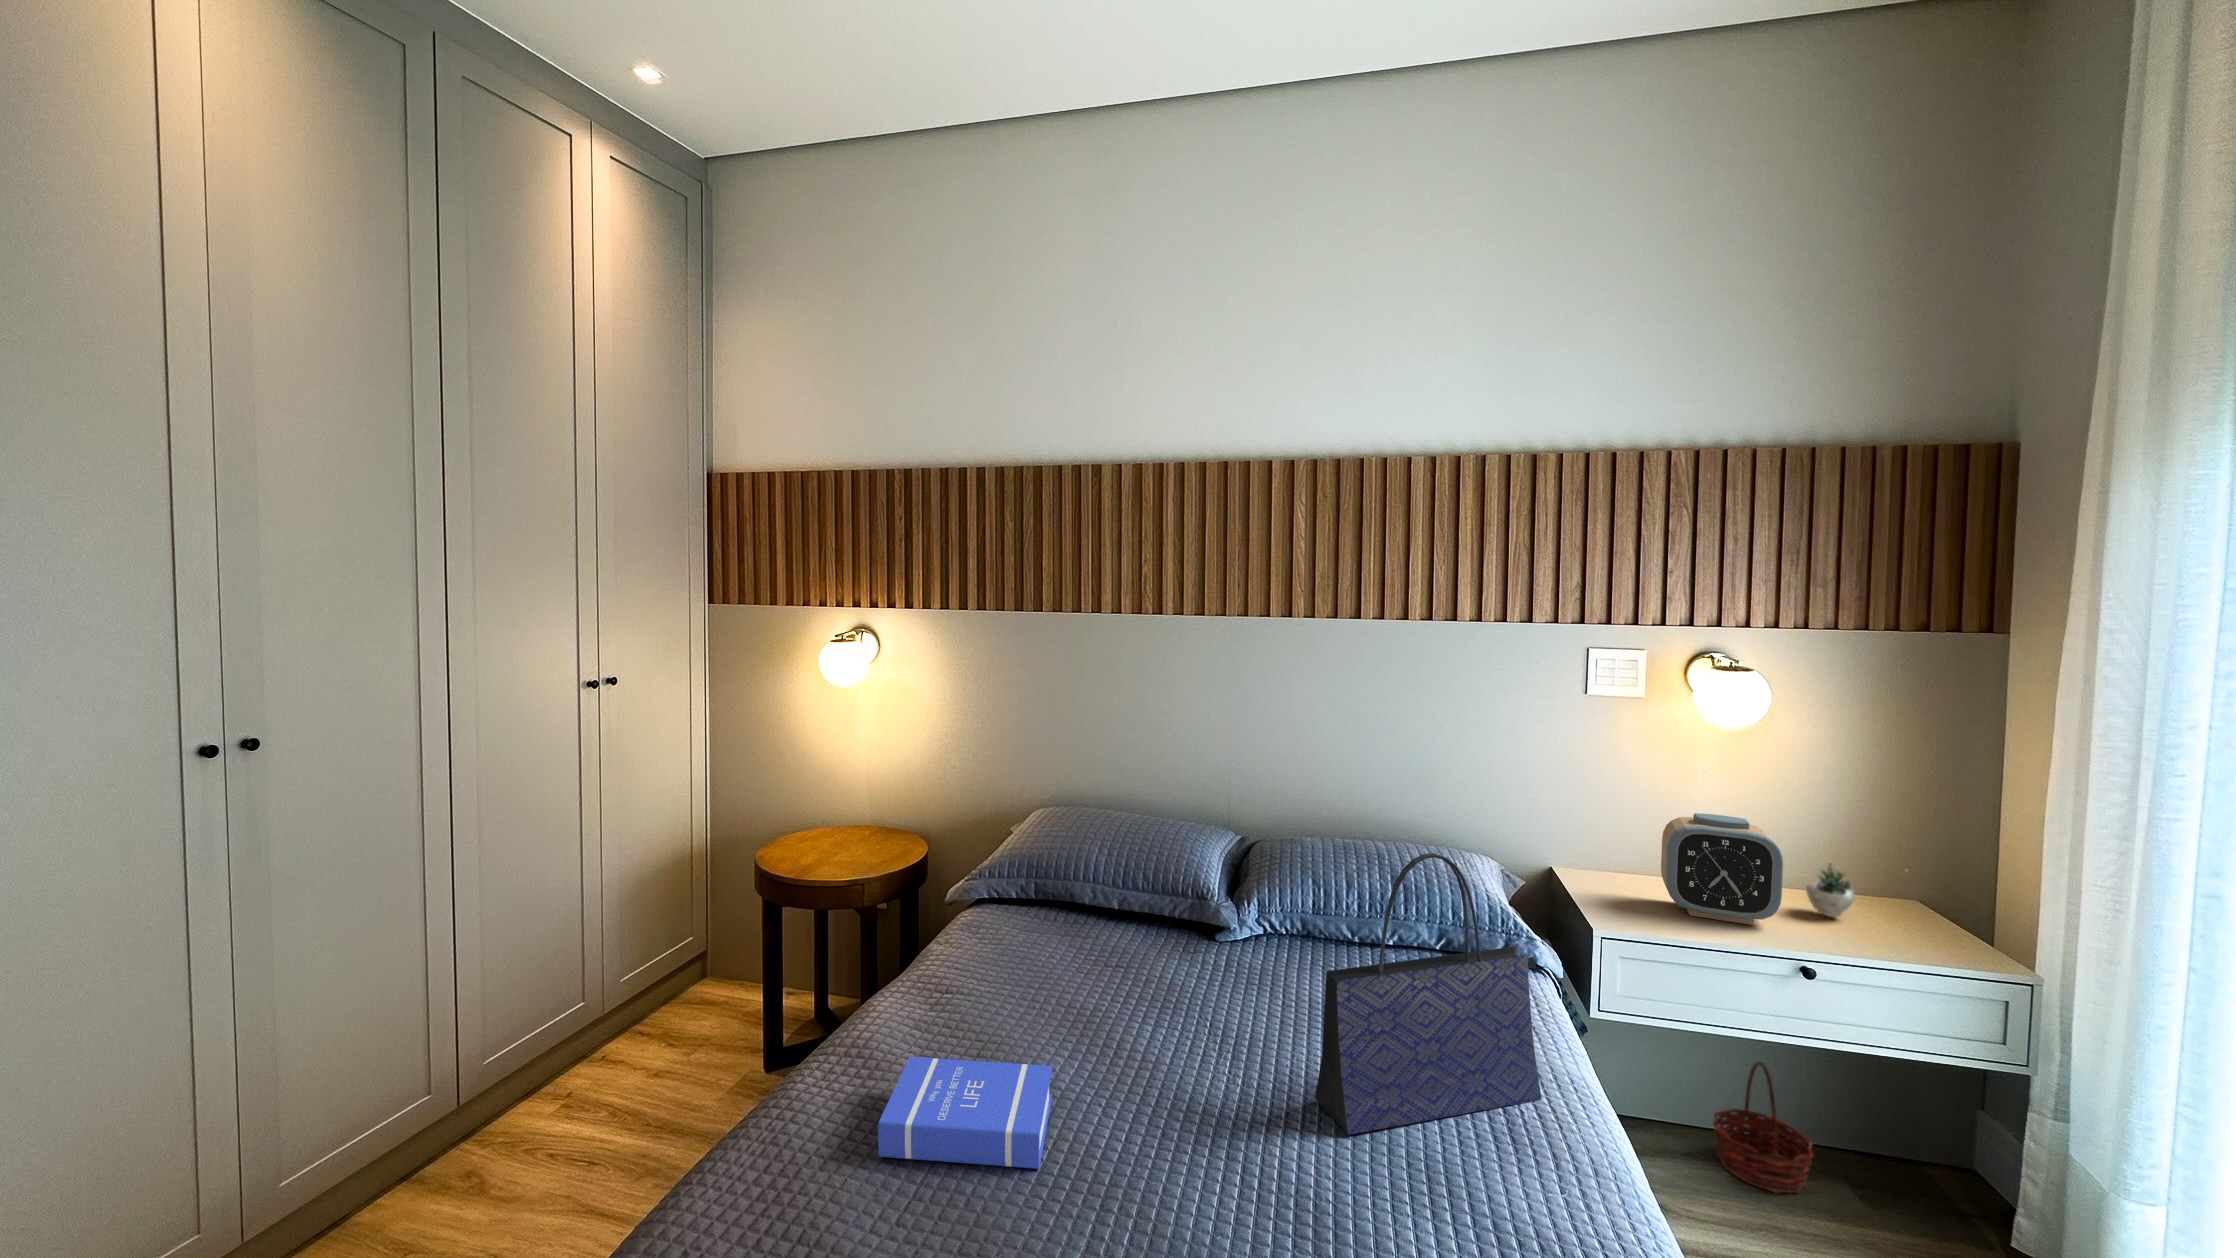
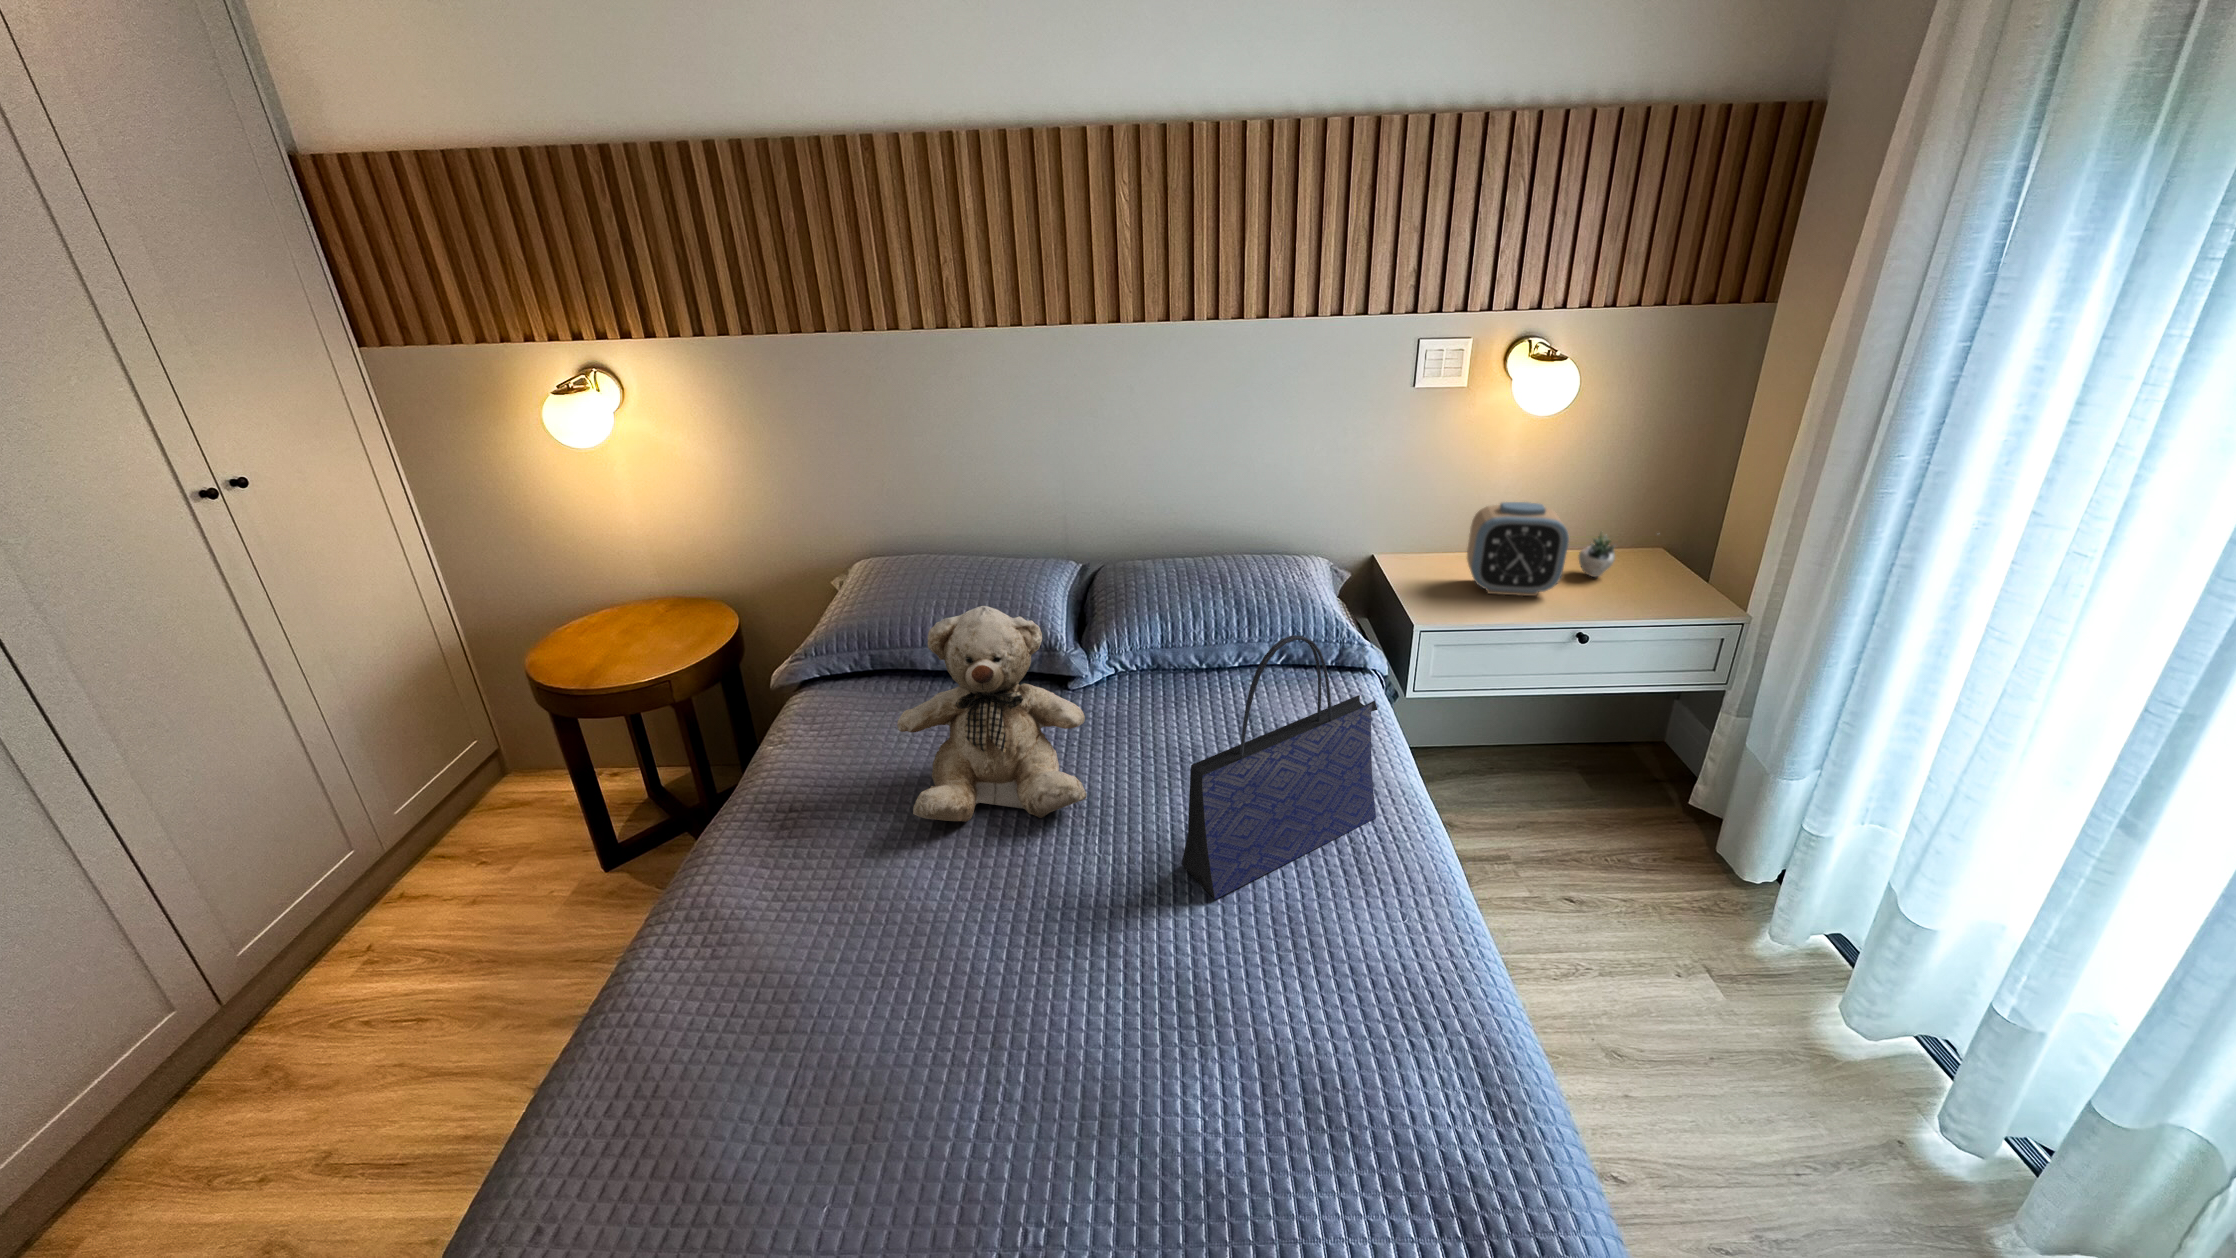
teddy bear: none [1053,818,1227,1036] -> present [897,606,1087,822]
book: present [878,1057,1052,1169] -> none [736,899,924,1047]
basket: present [1713,1062,1813,1193] -> none [1481,693,1552,787]

